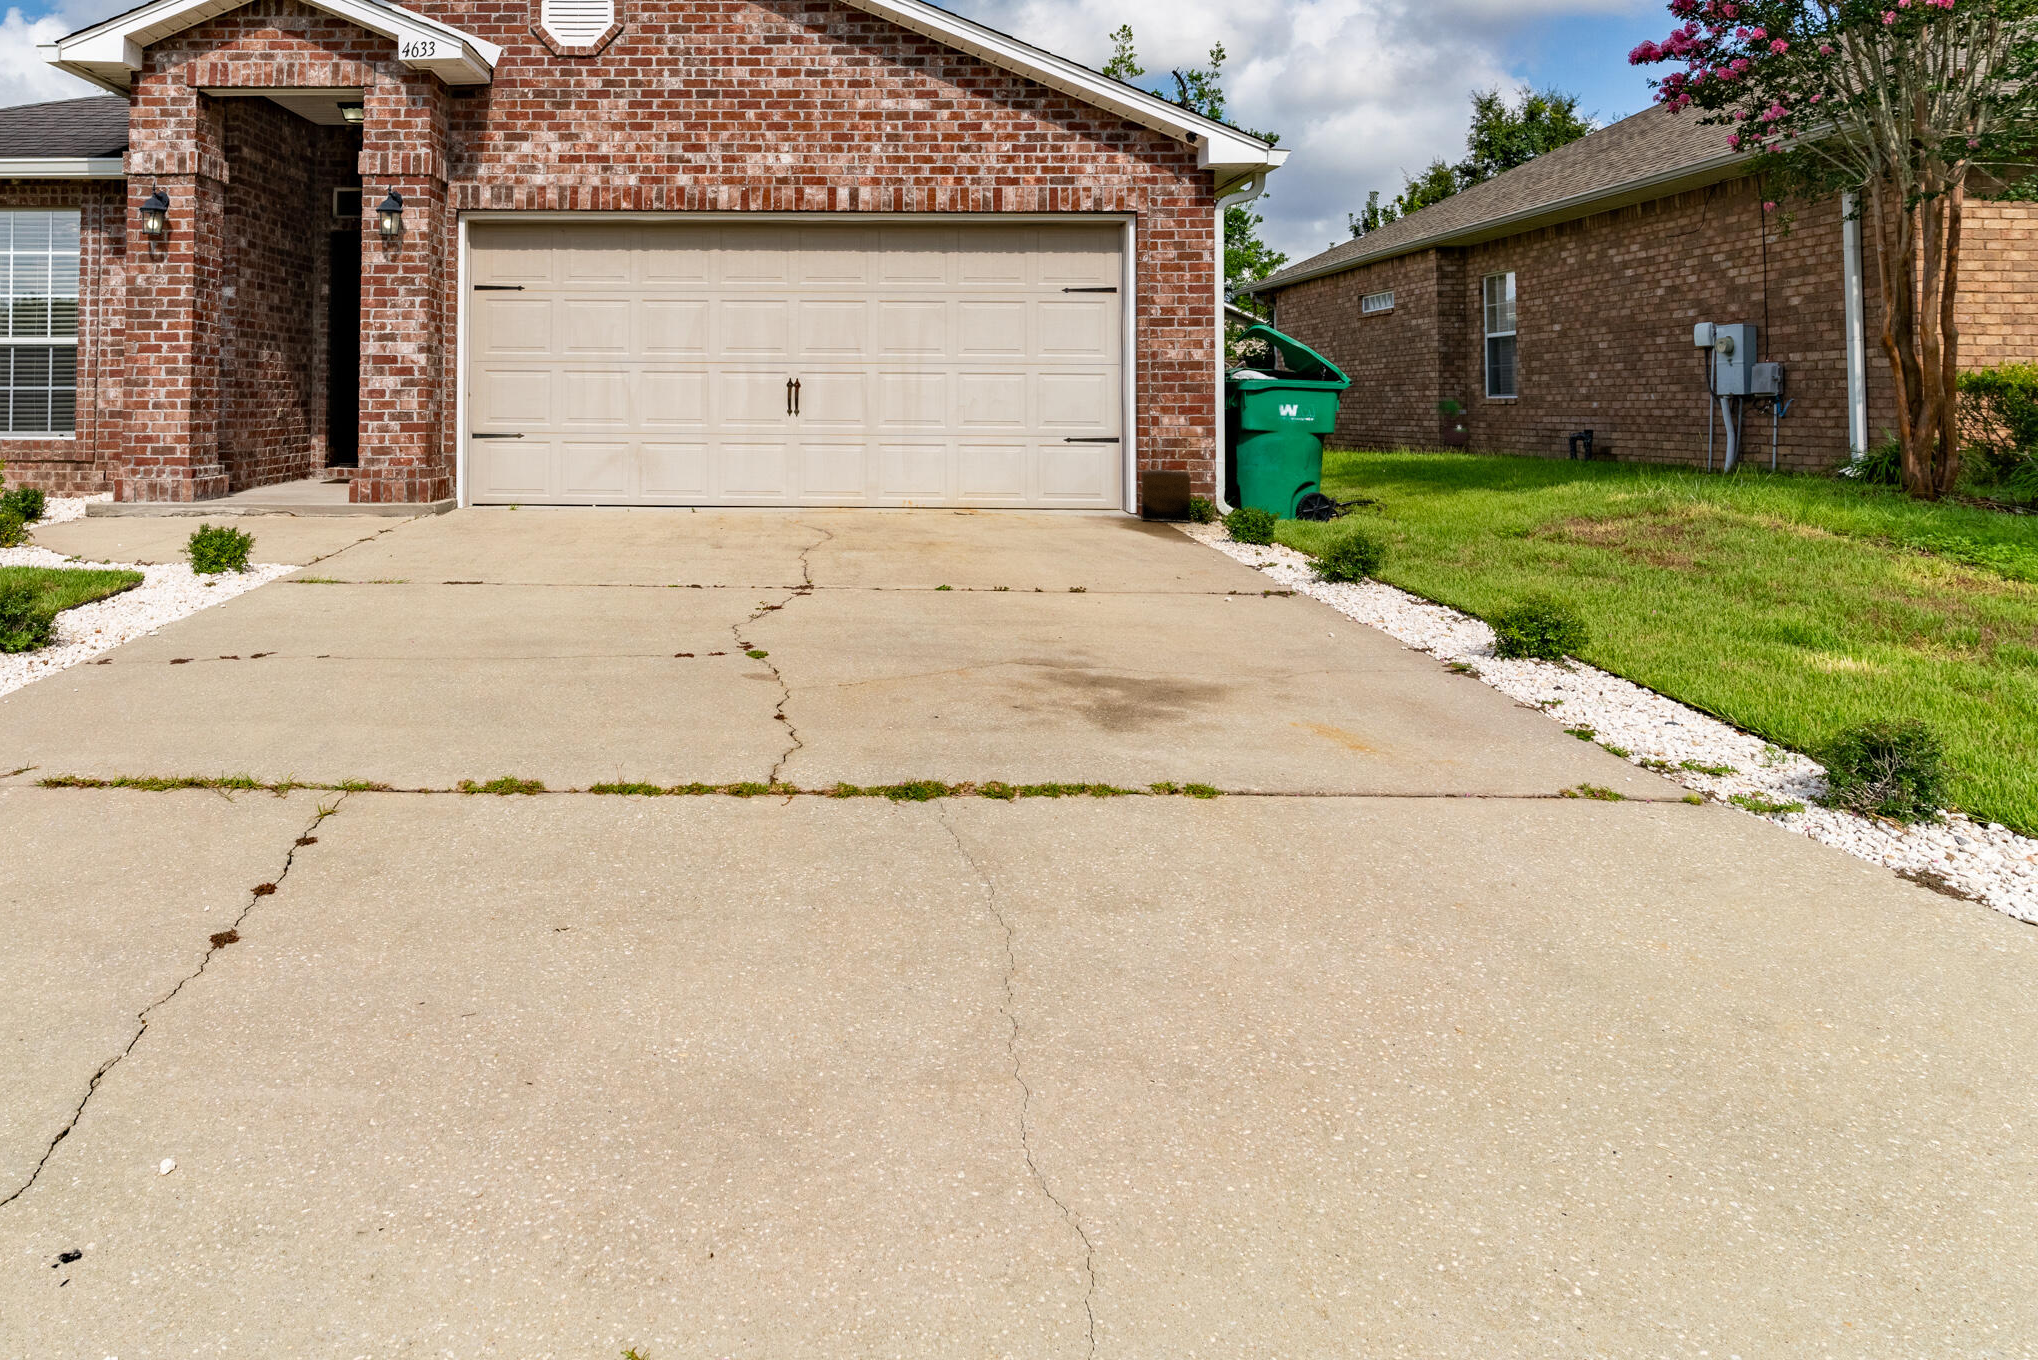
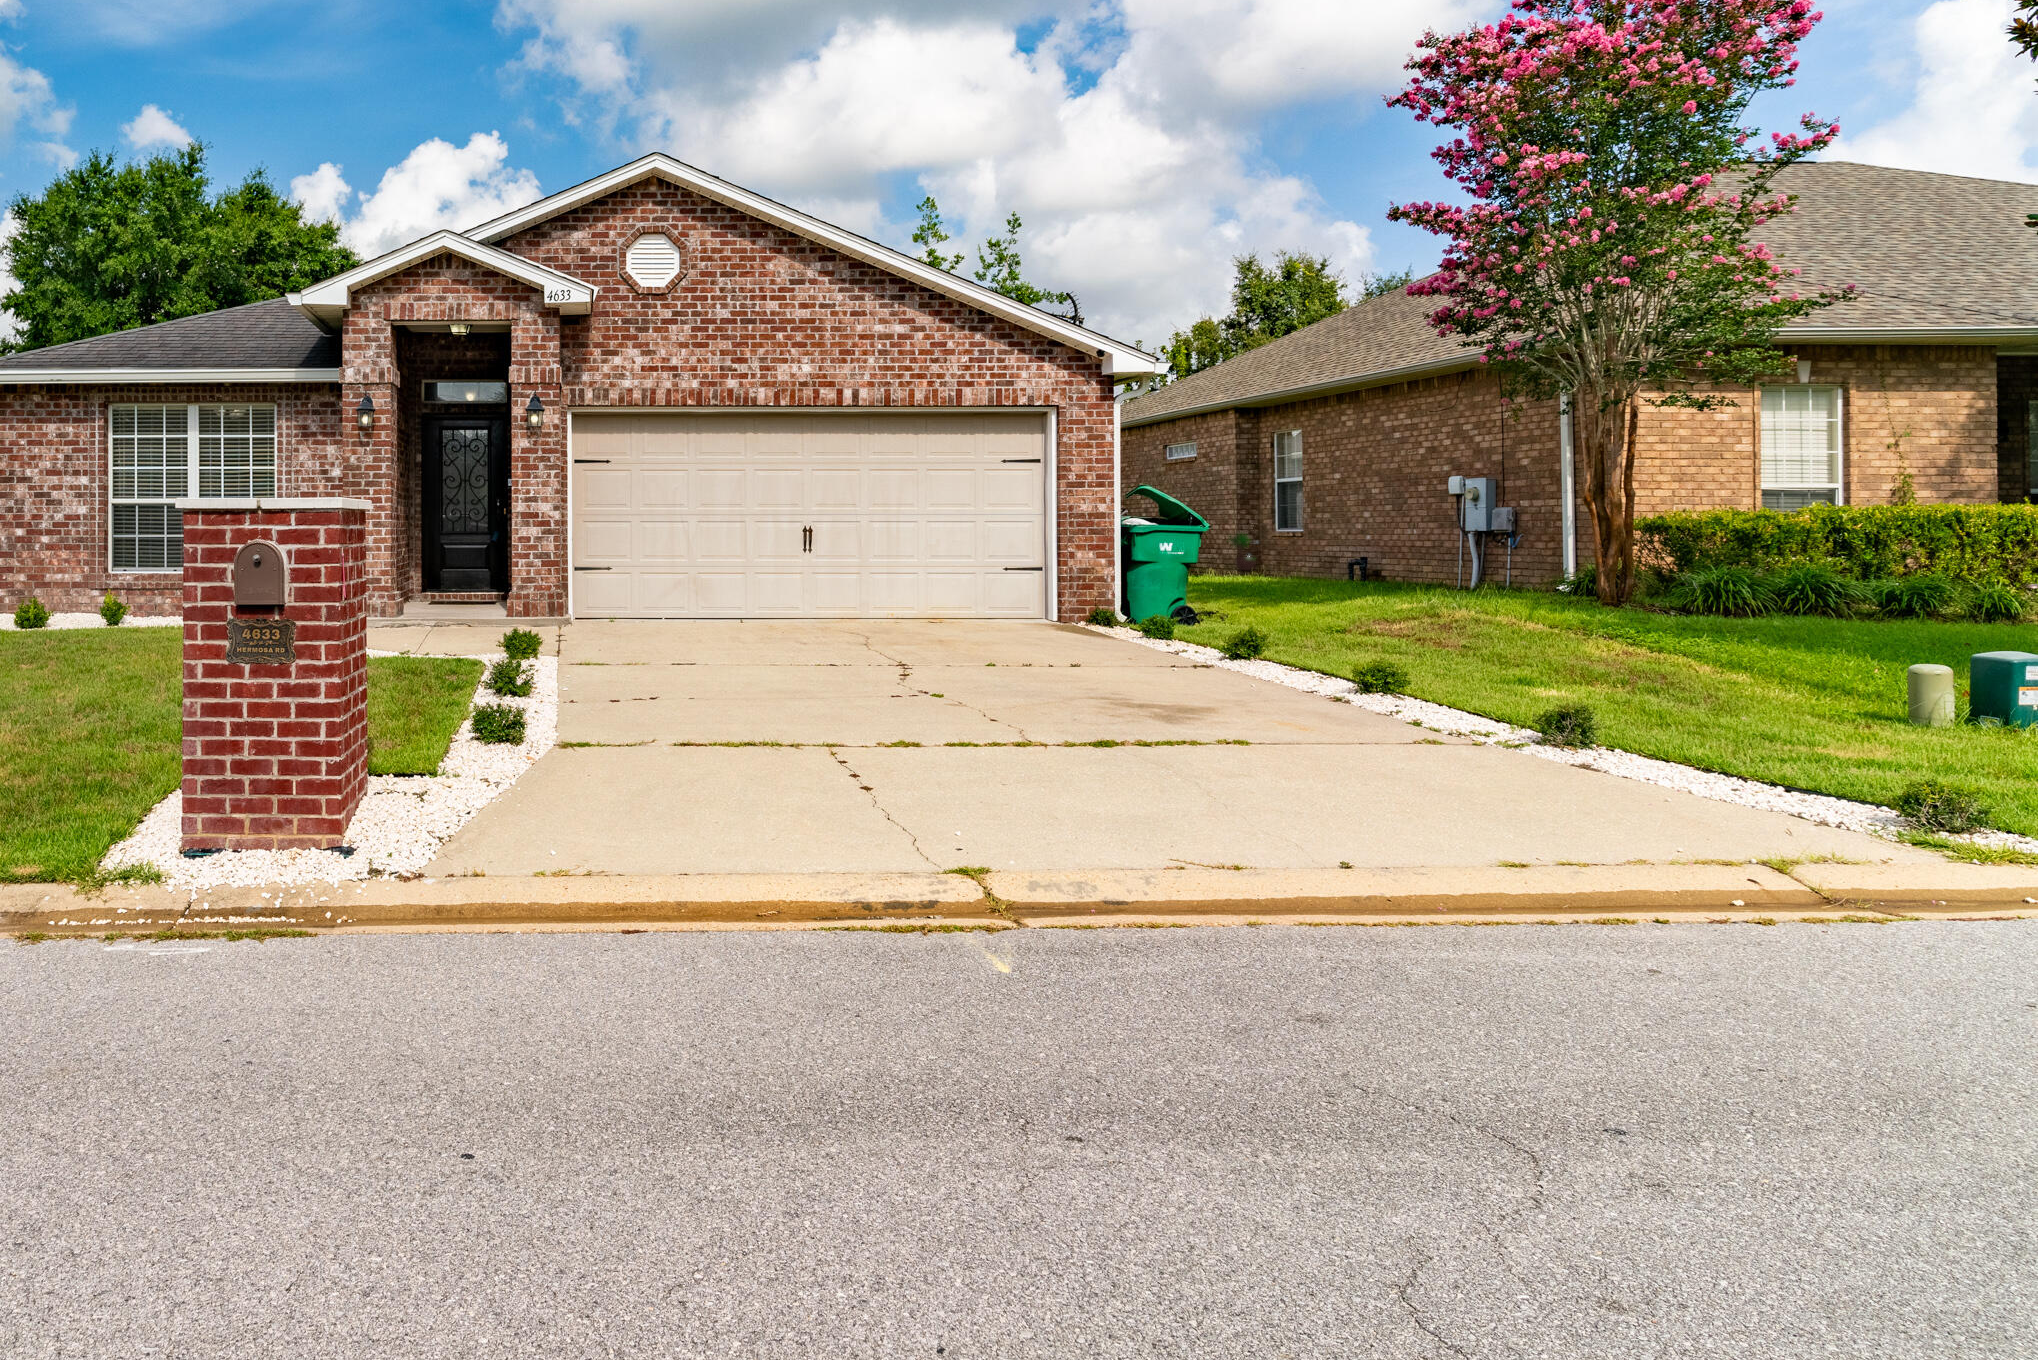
cardboard box: present [1141,470,1191,523] -> none [1061,590,1102,627]

